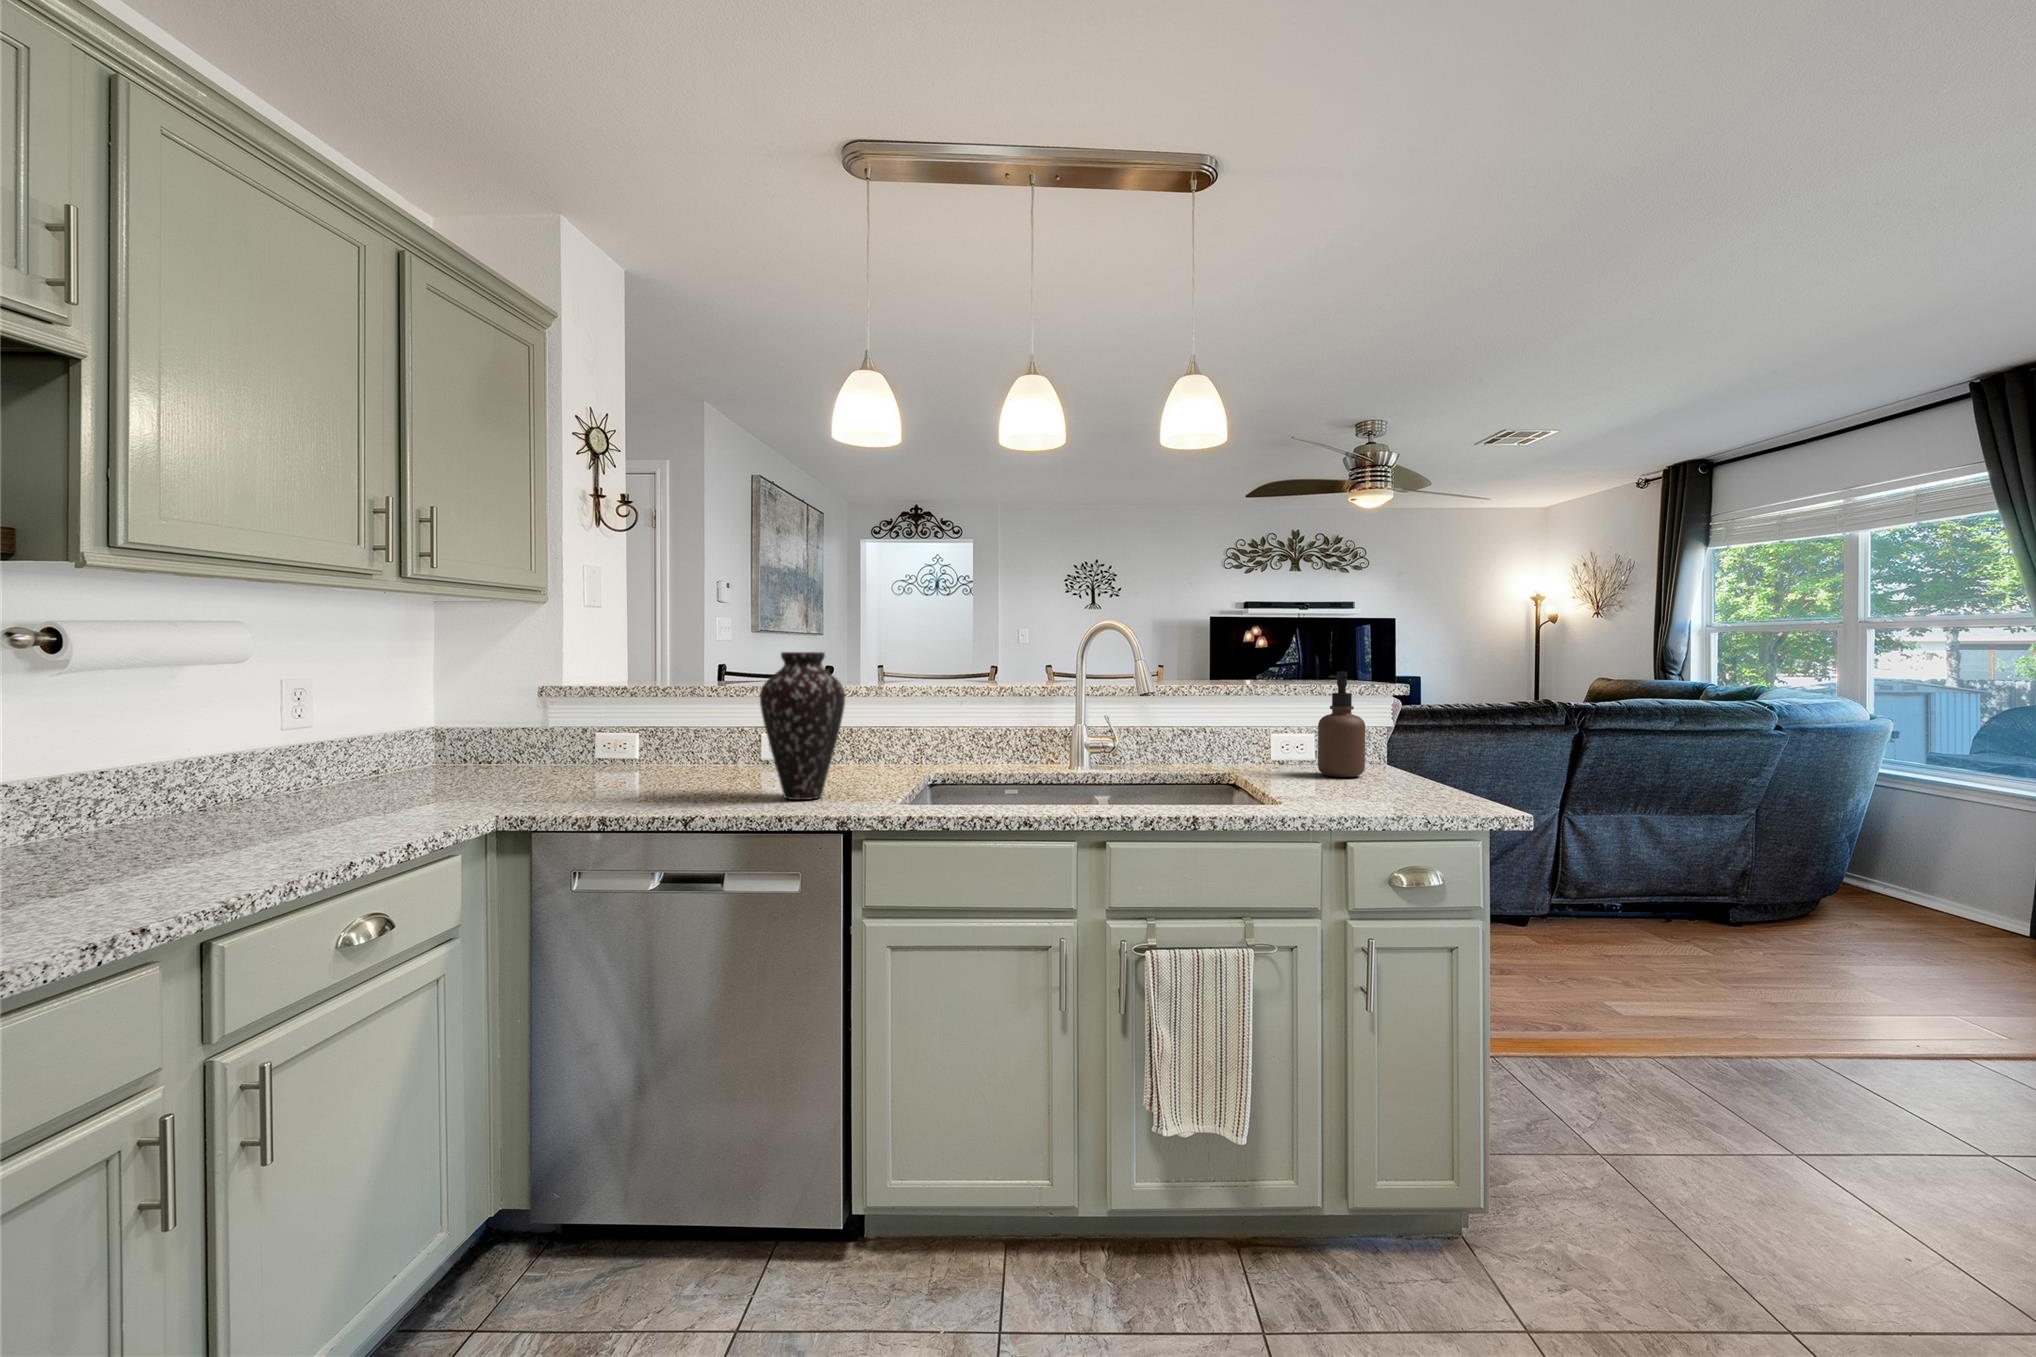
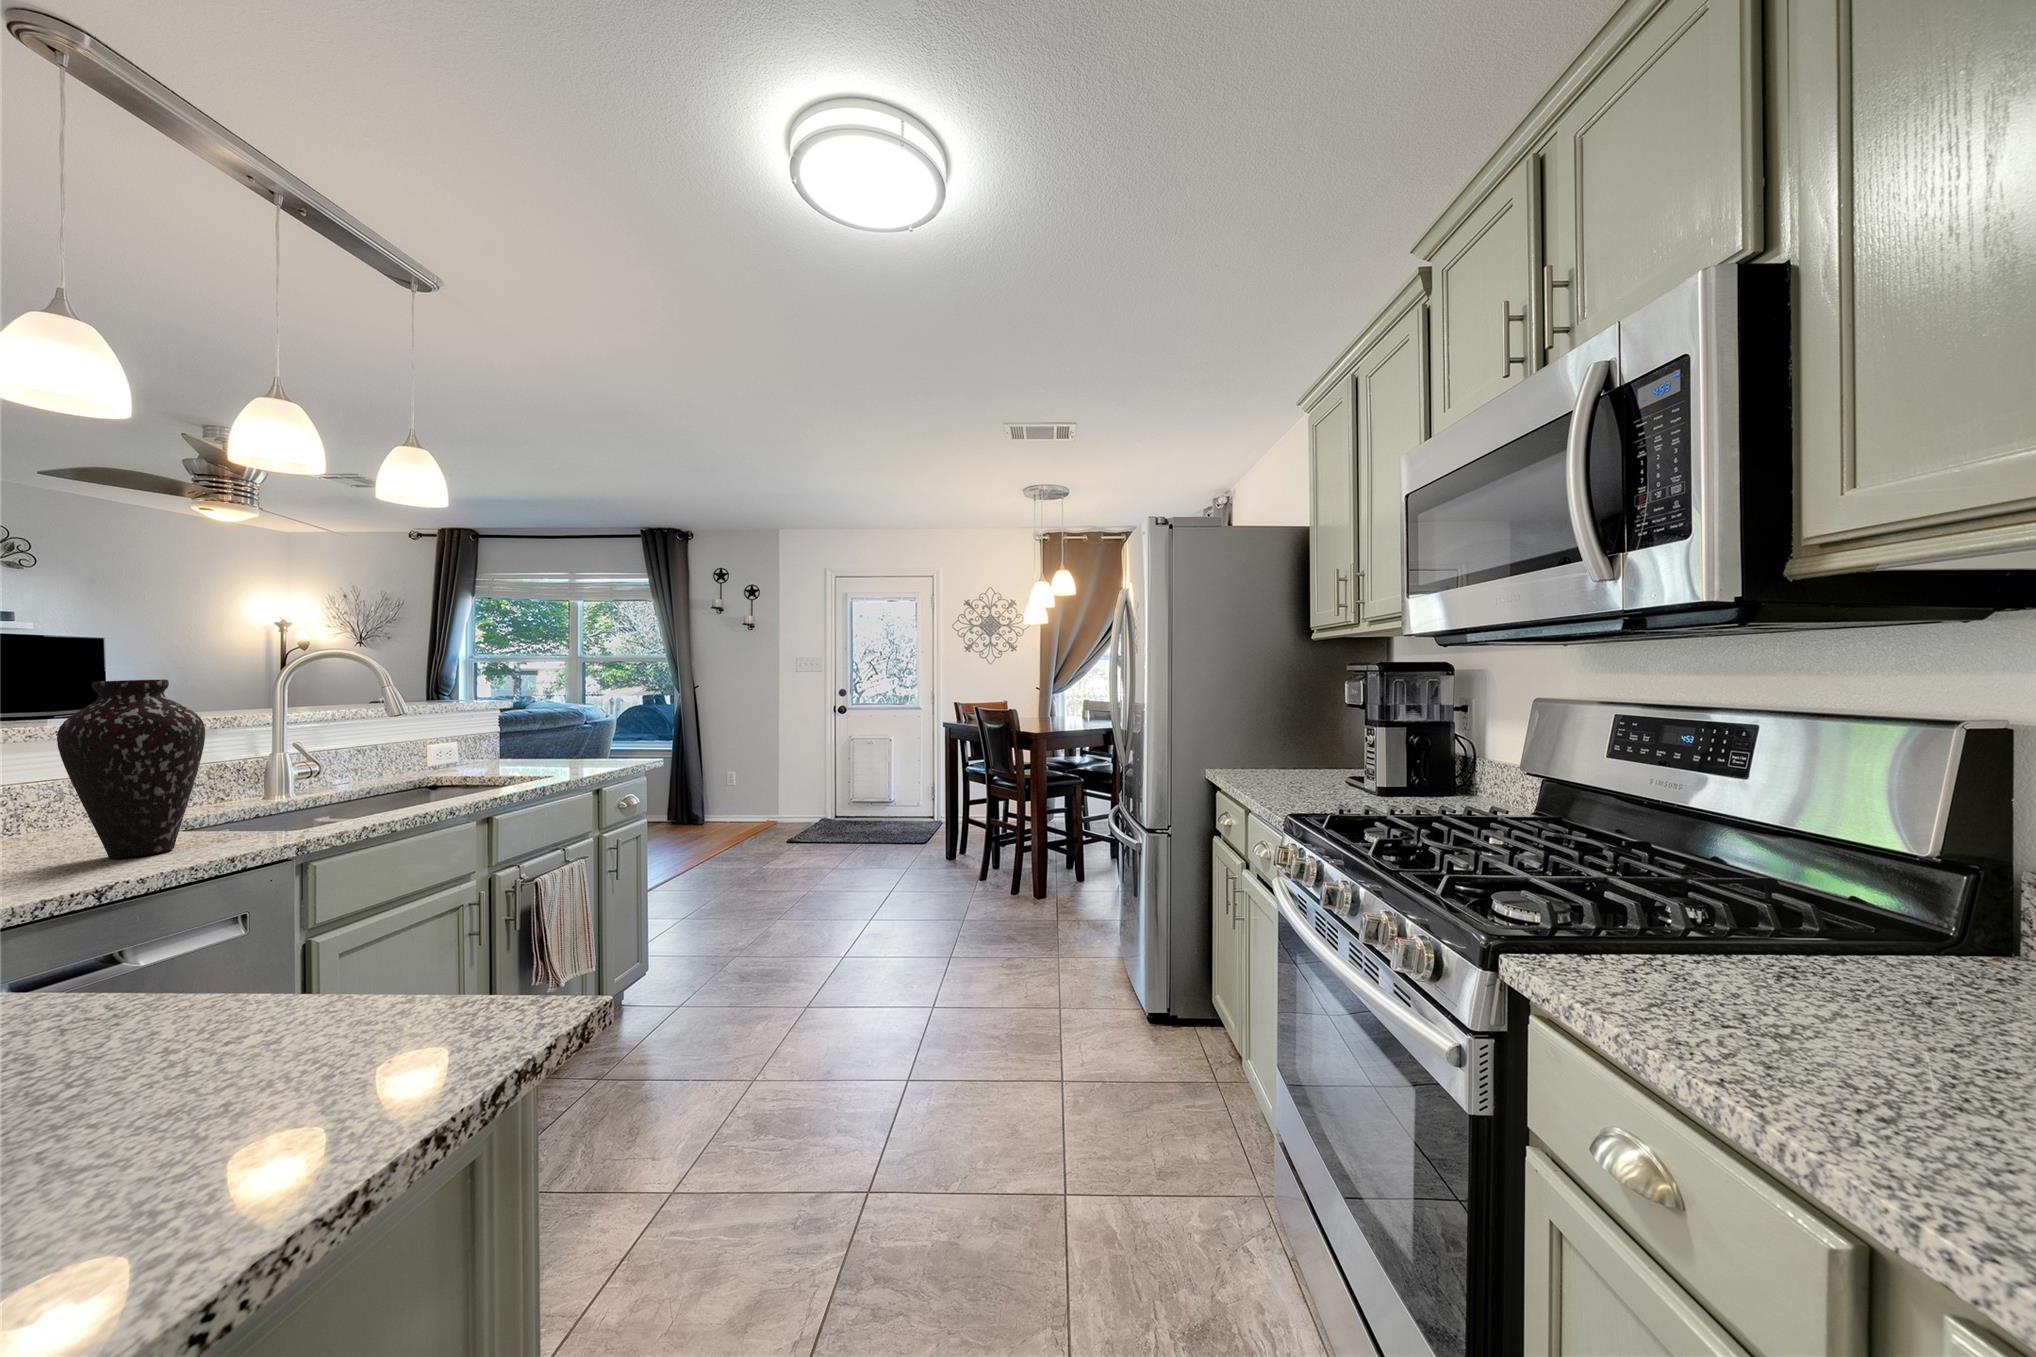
soap dispenser: present [1318,672,1365,777] -> none [489,688,530,765]

